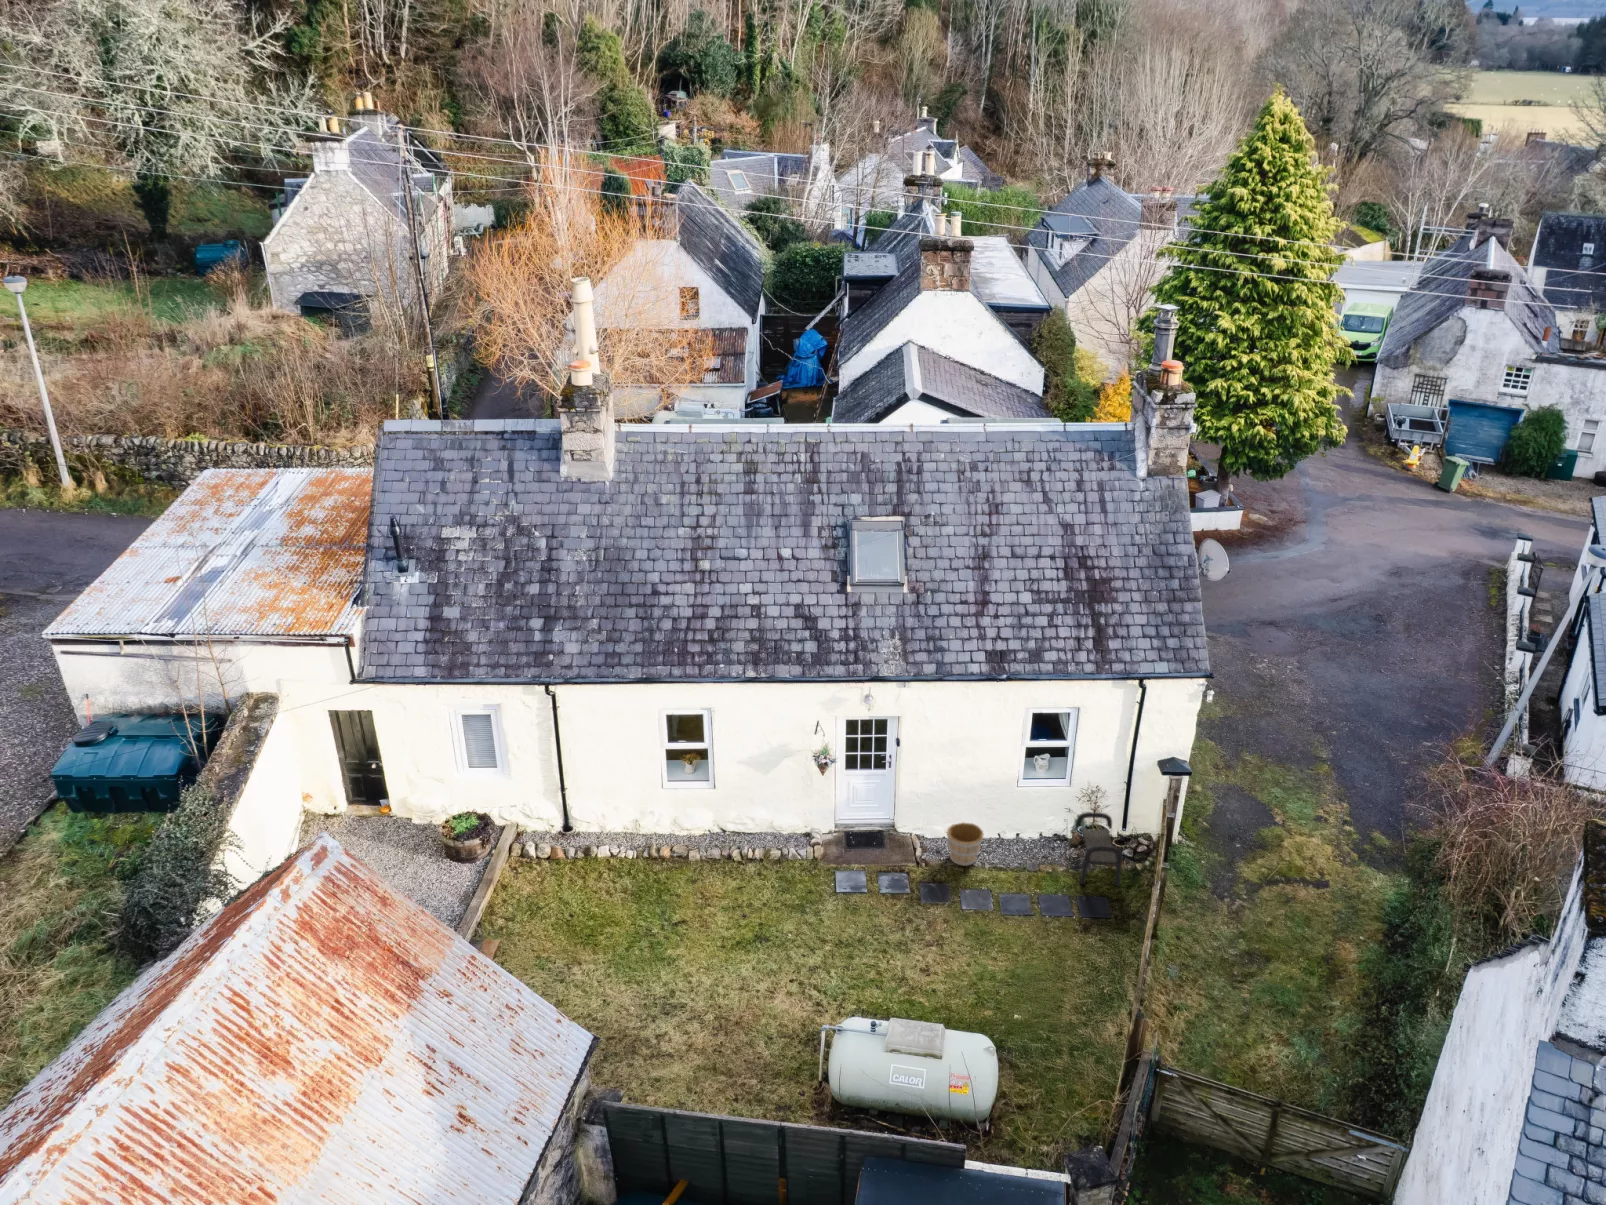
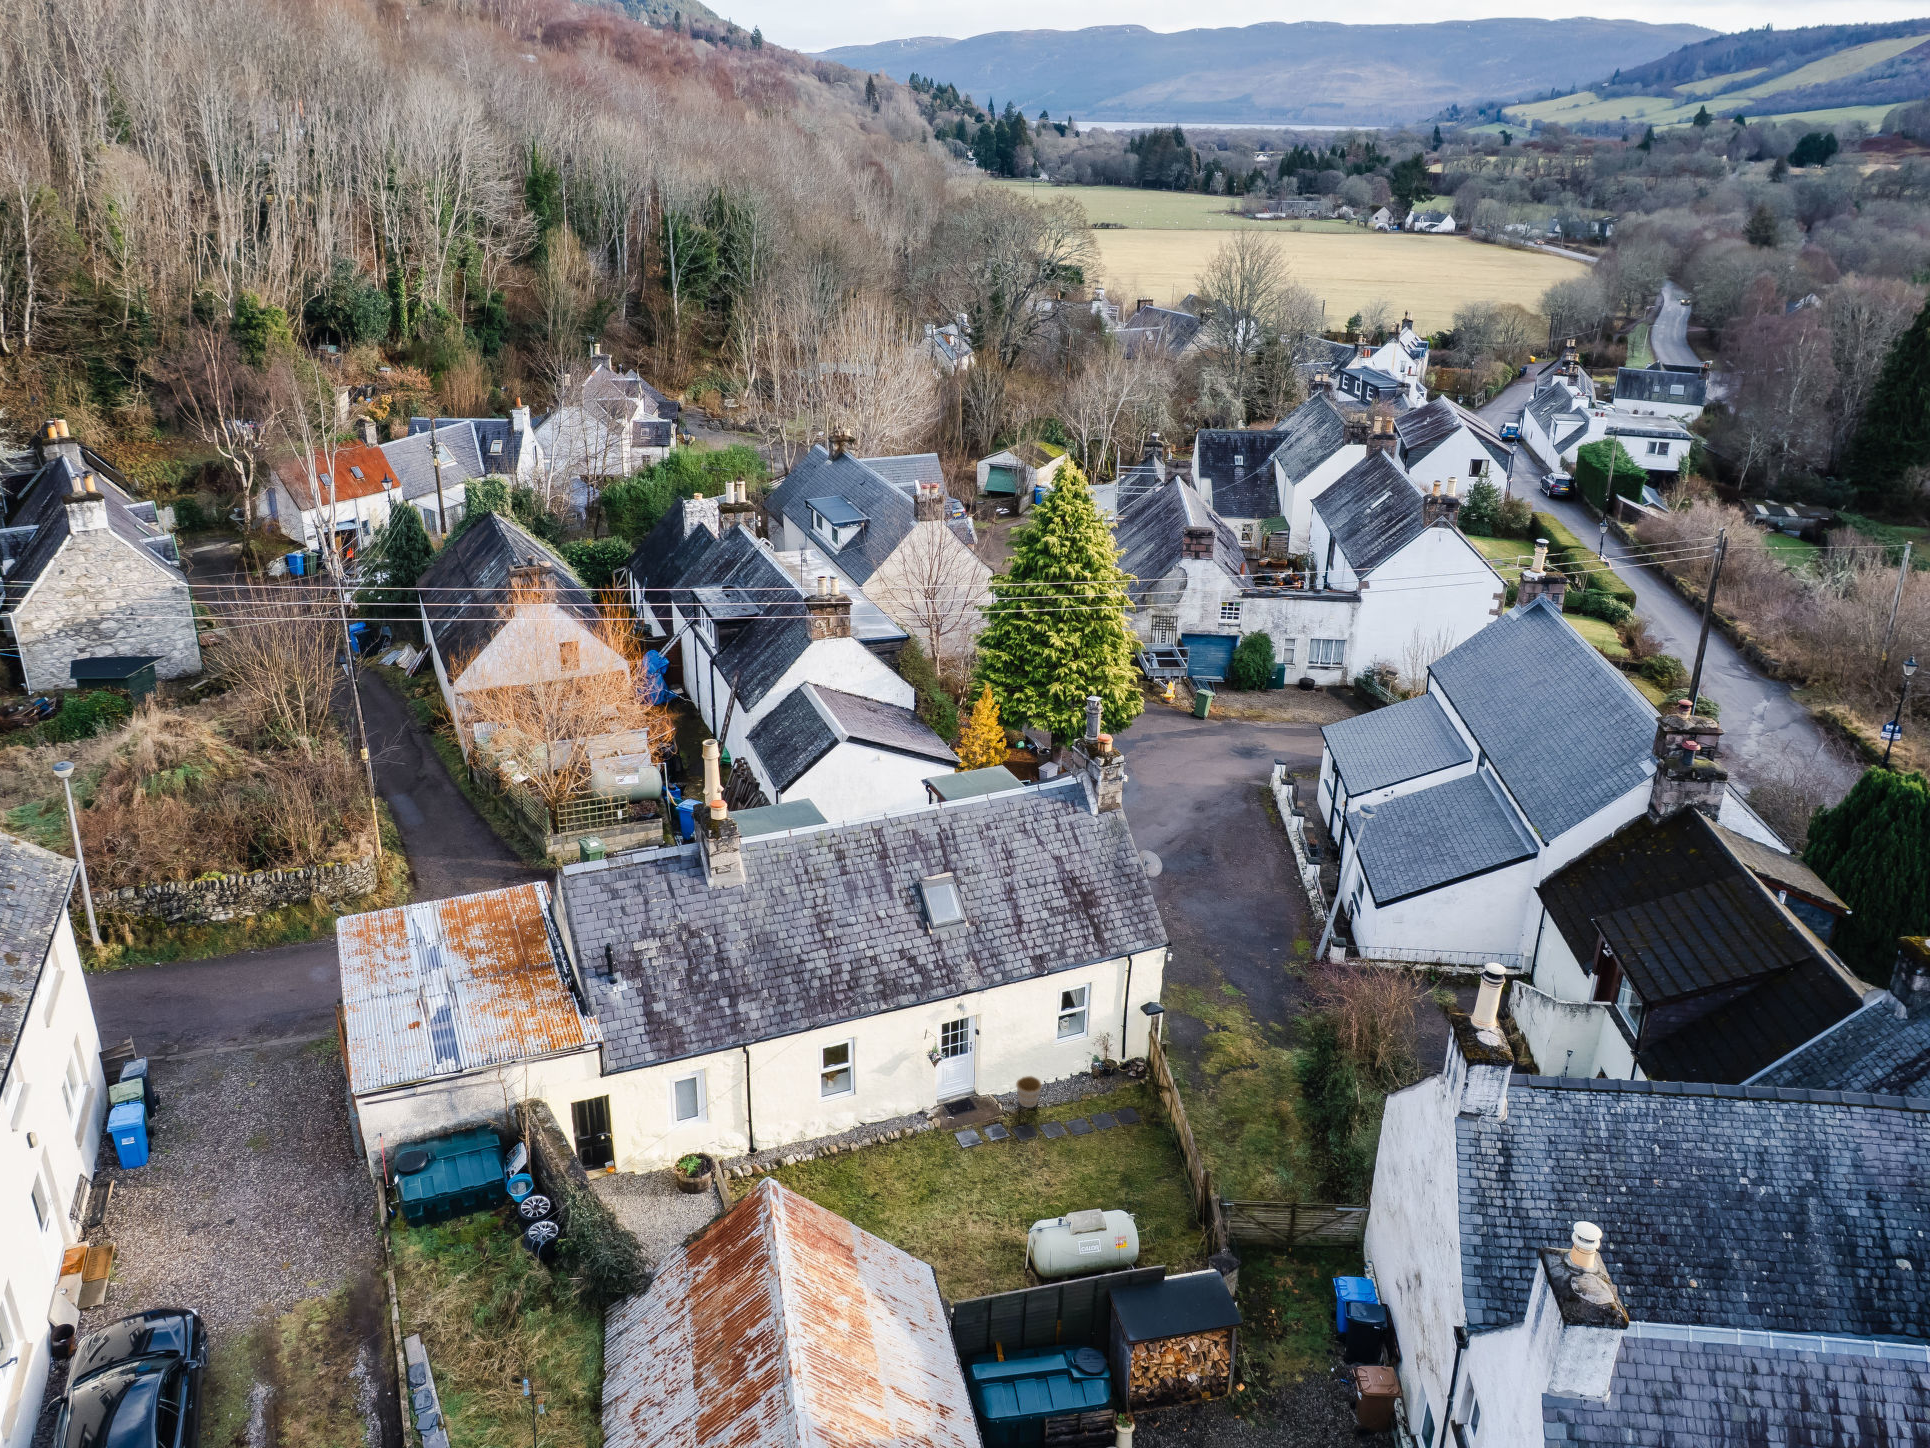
bench: present [1075,812,1122,886] -> none [1091,1048,1134,1101]

